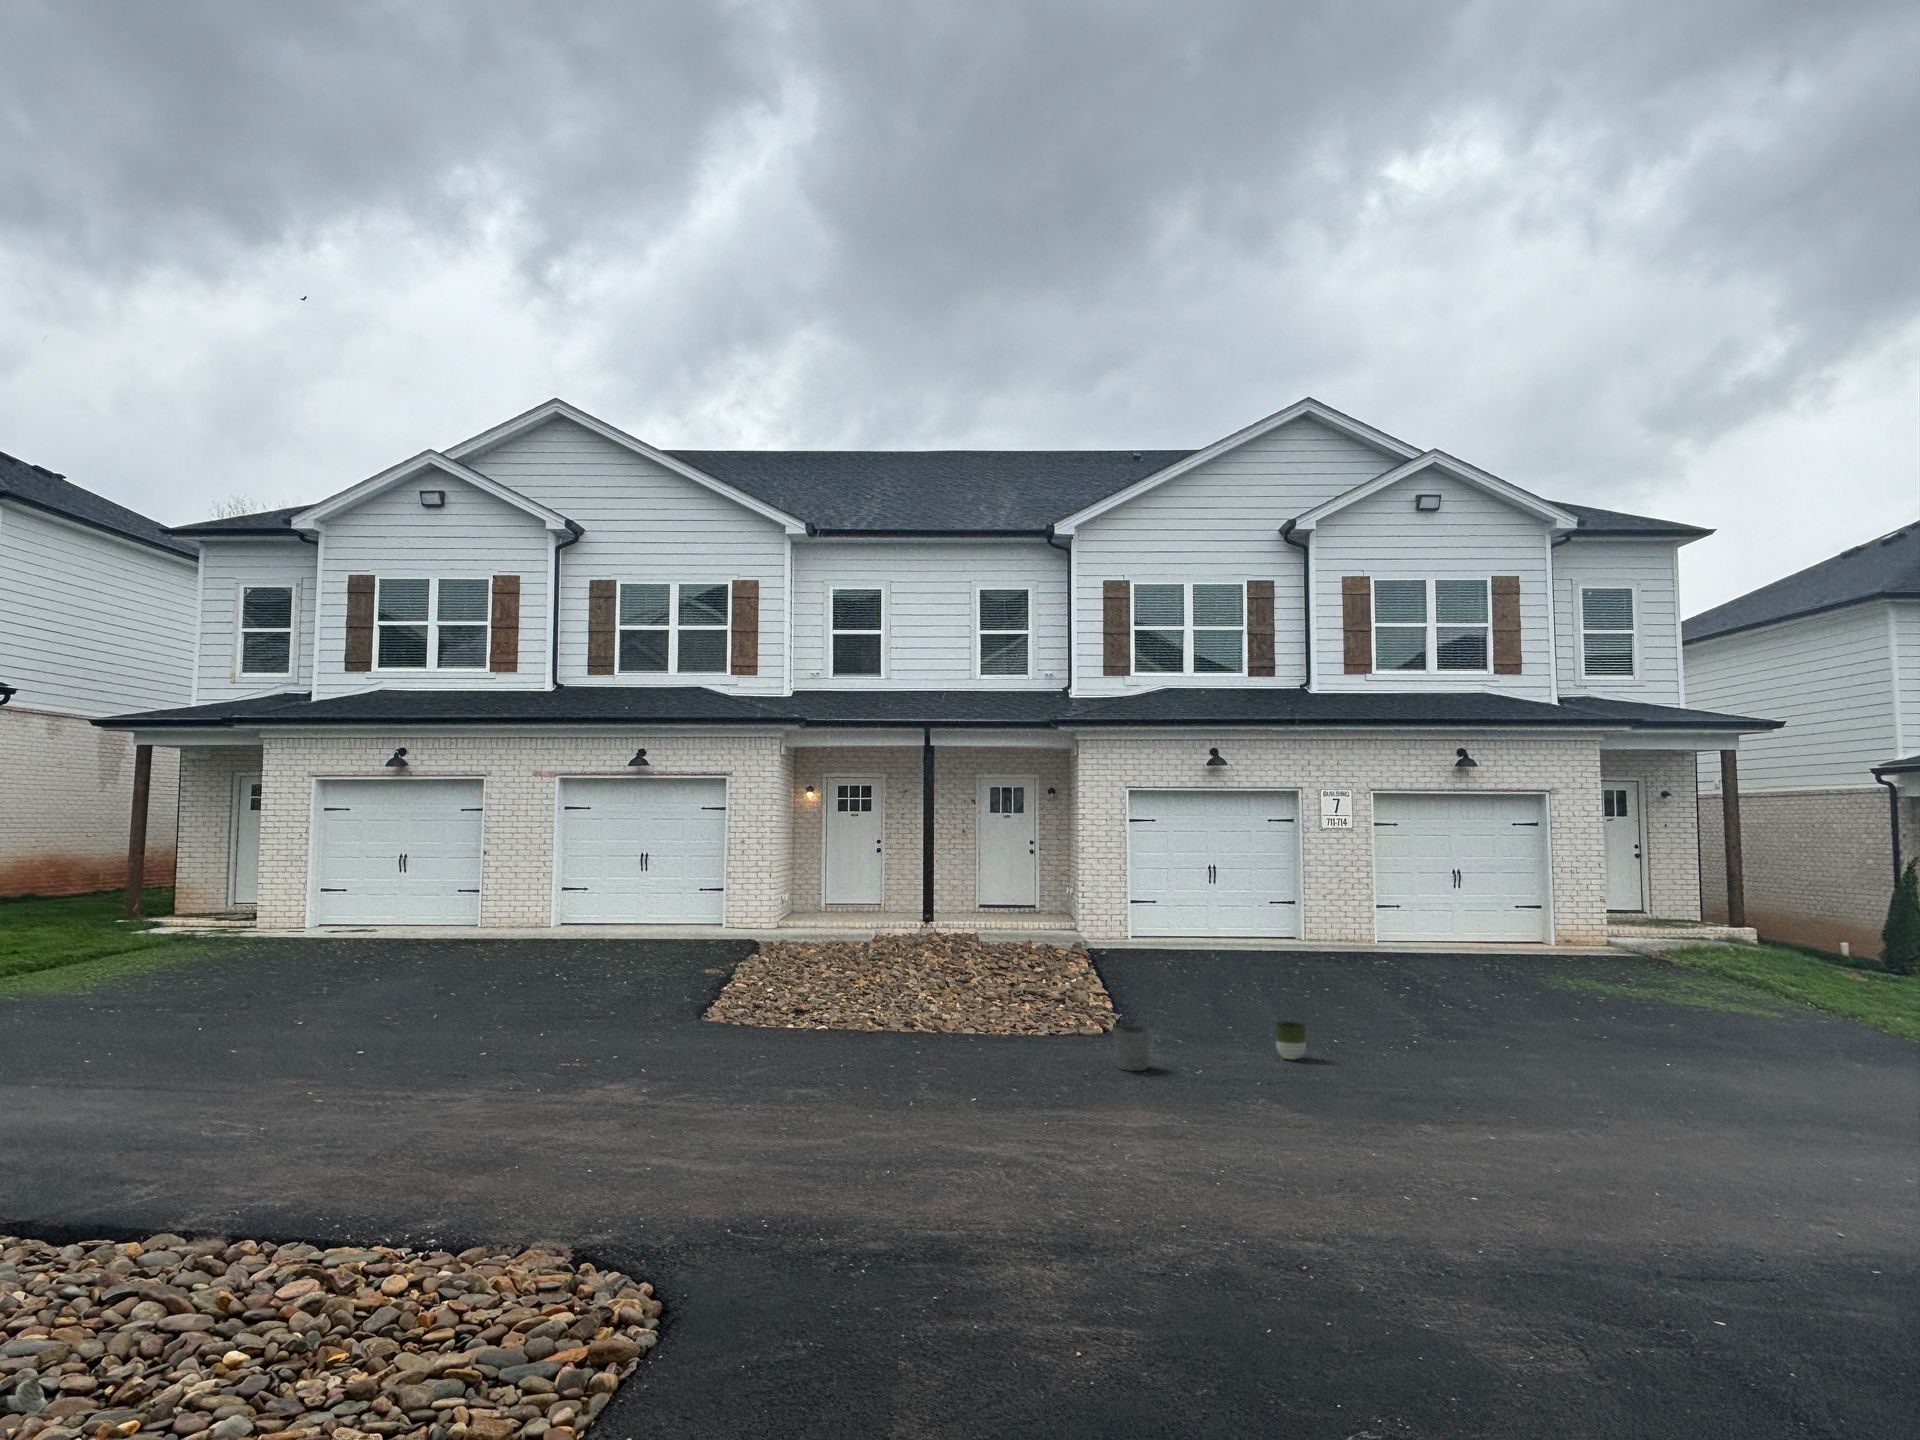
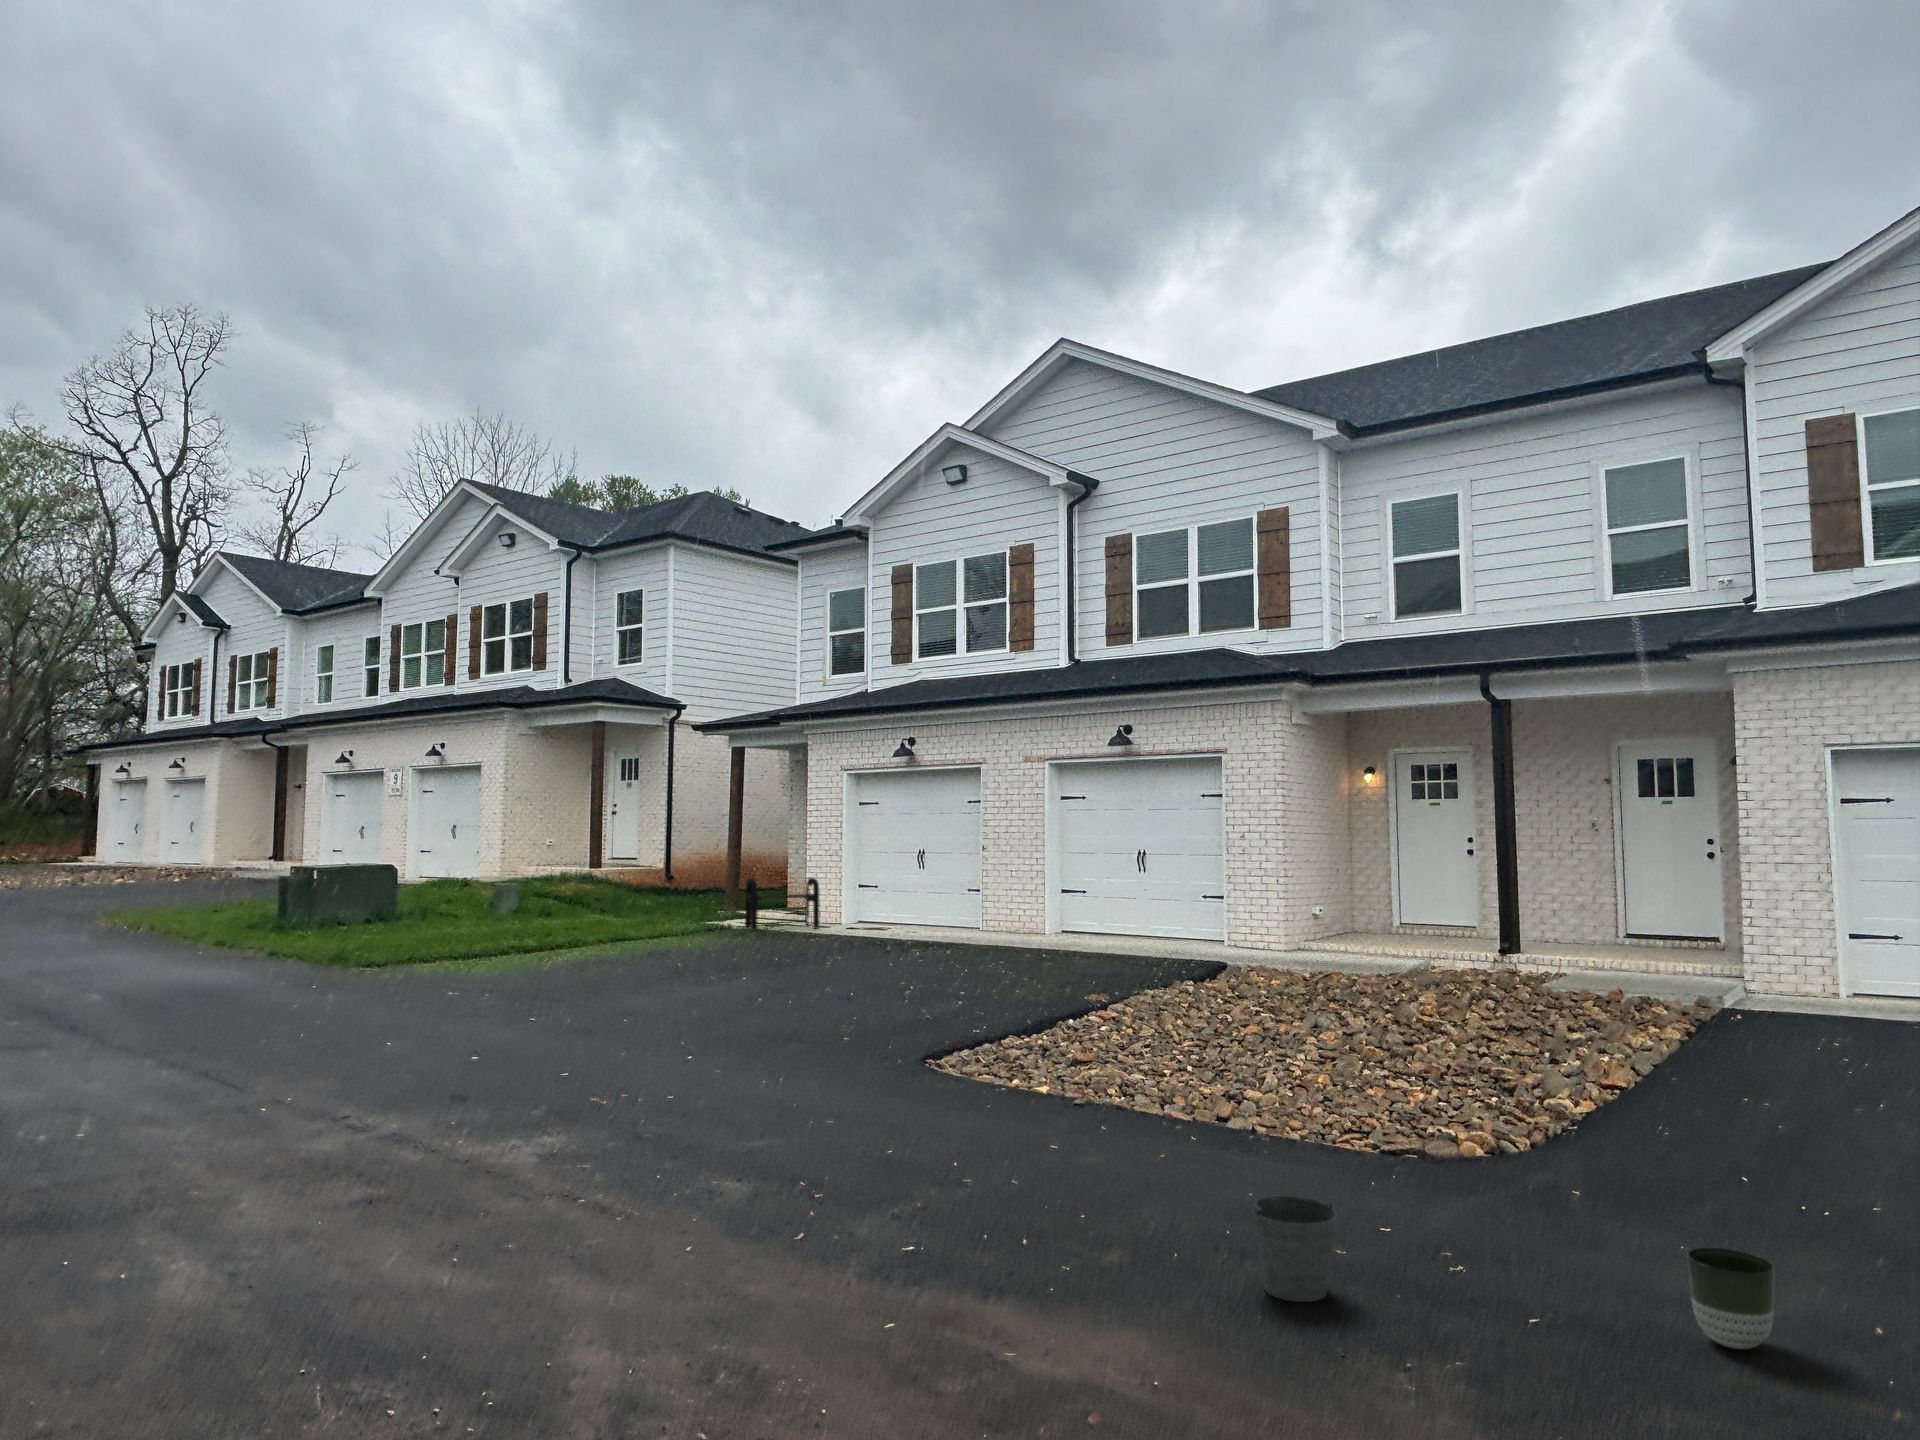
bench: none [198,885,289,941] -> present [745,878,819,930]

